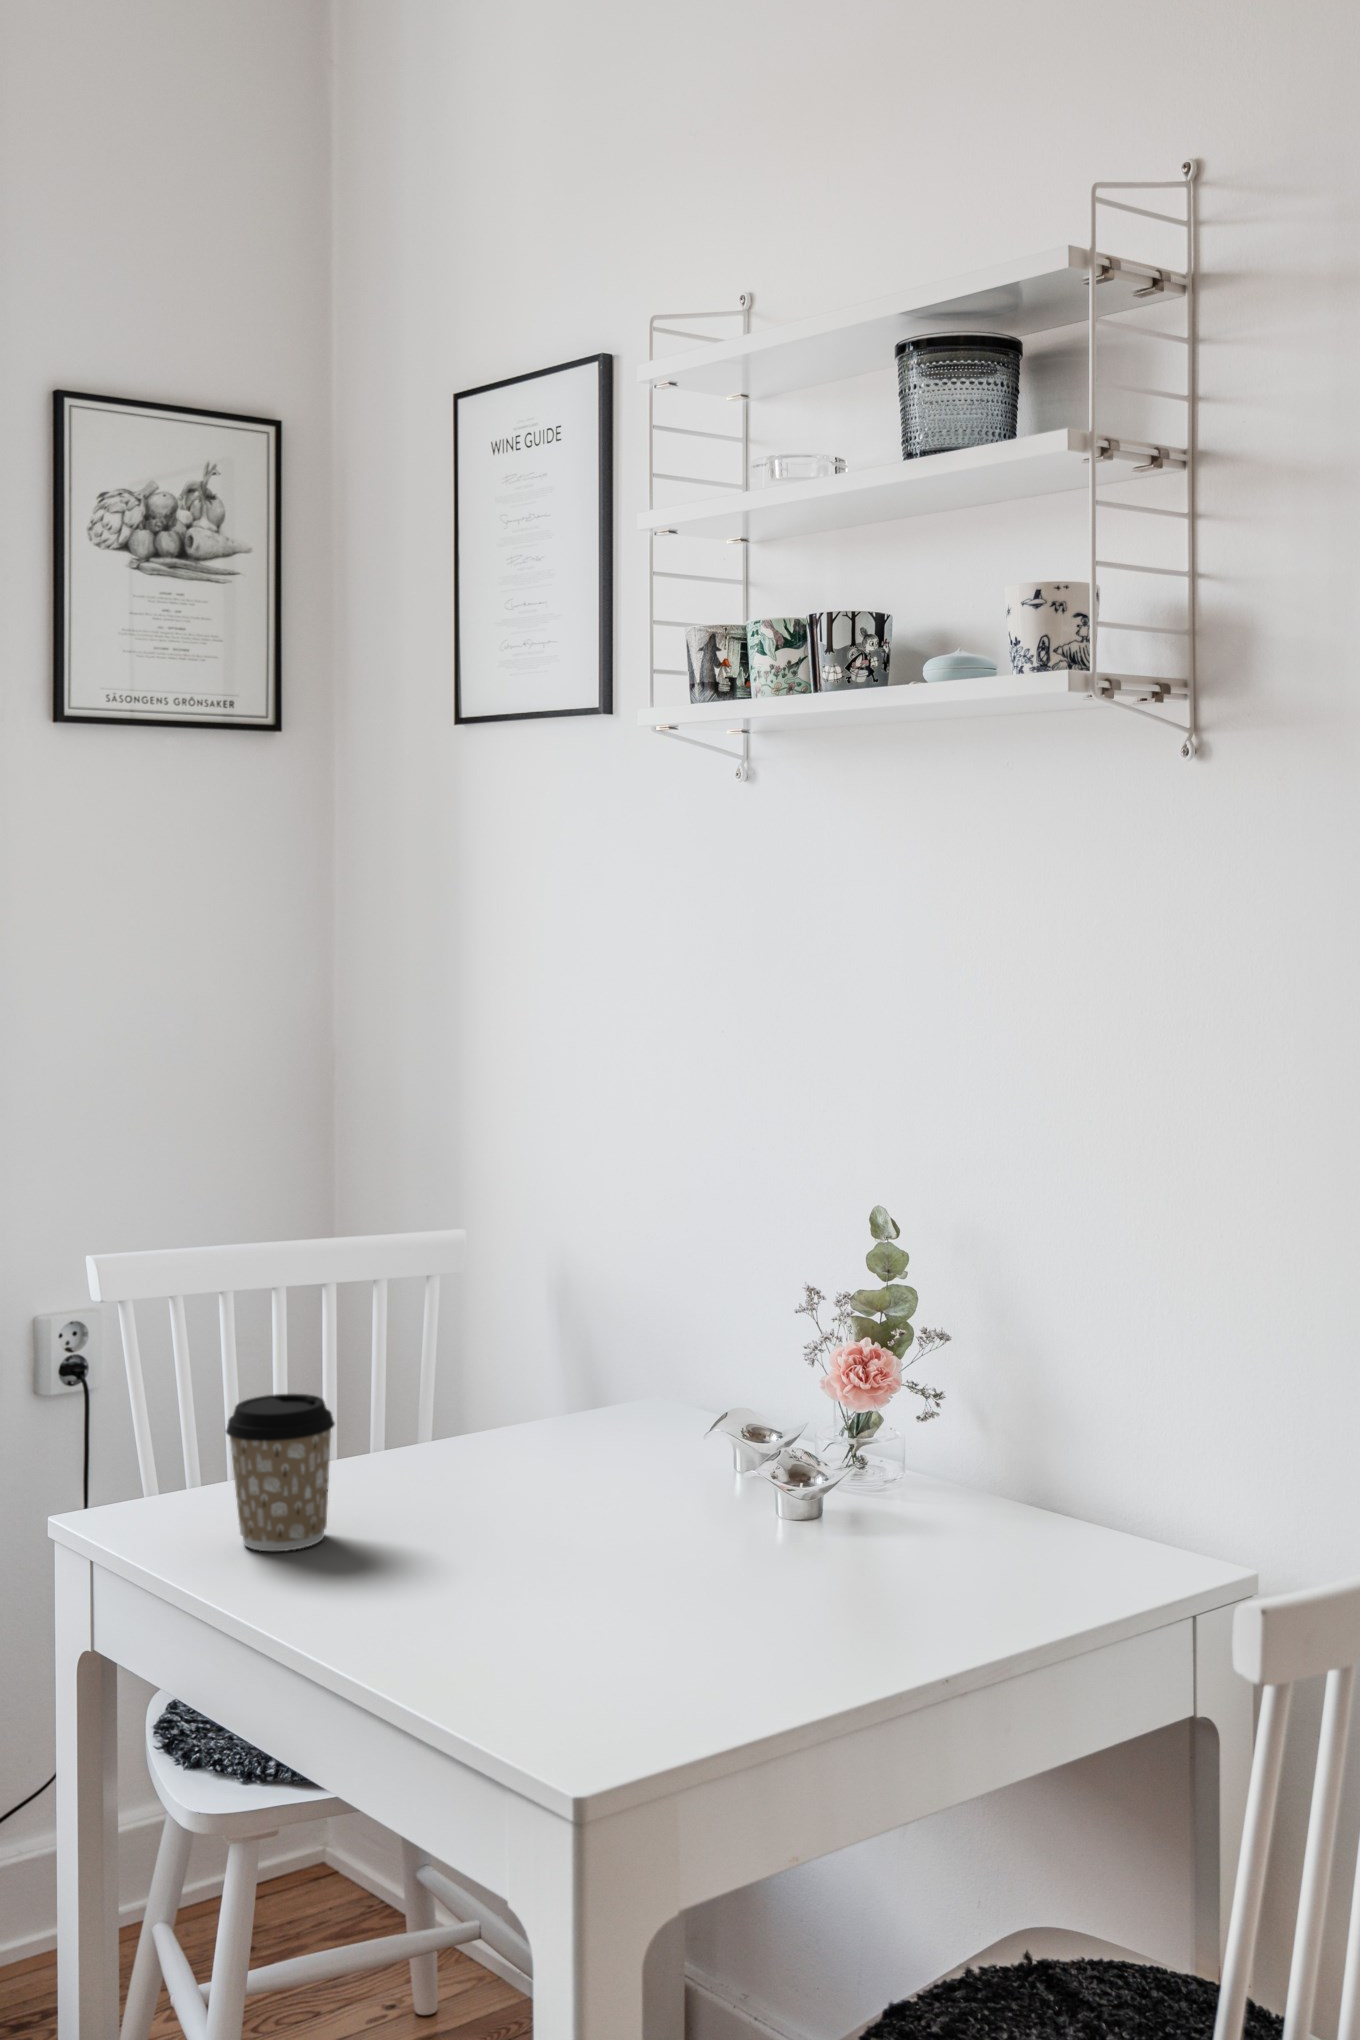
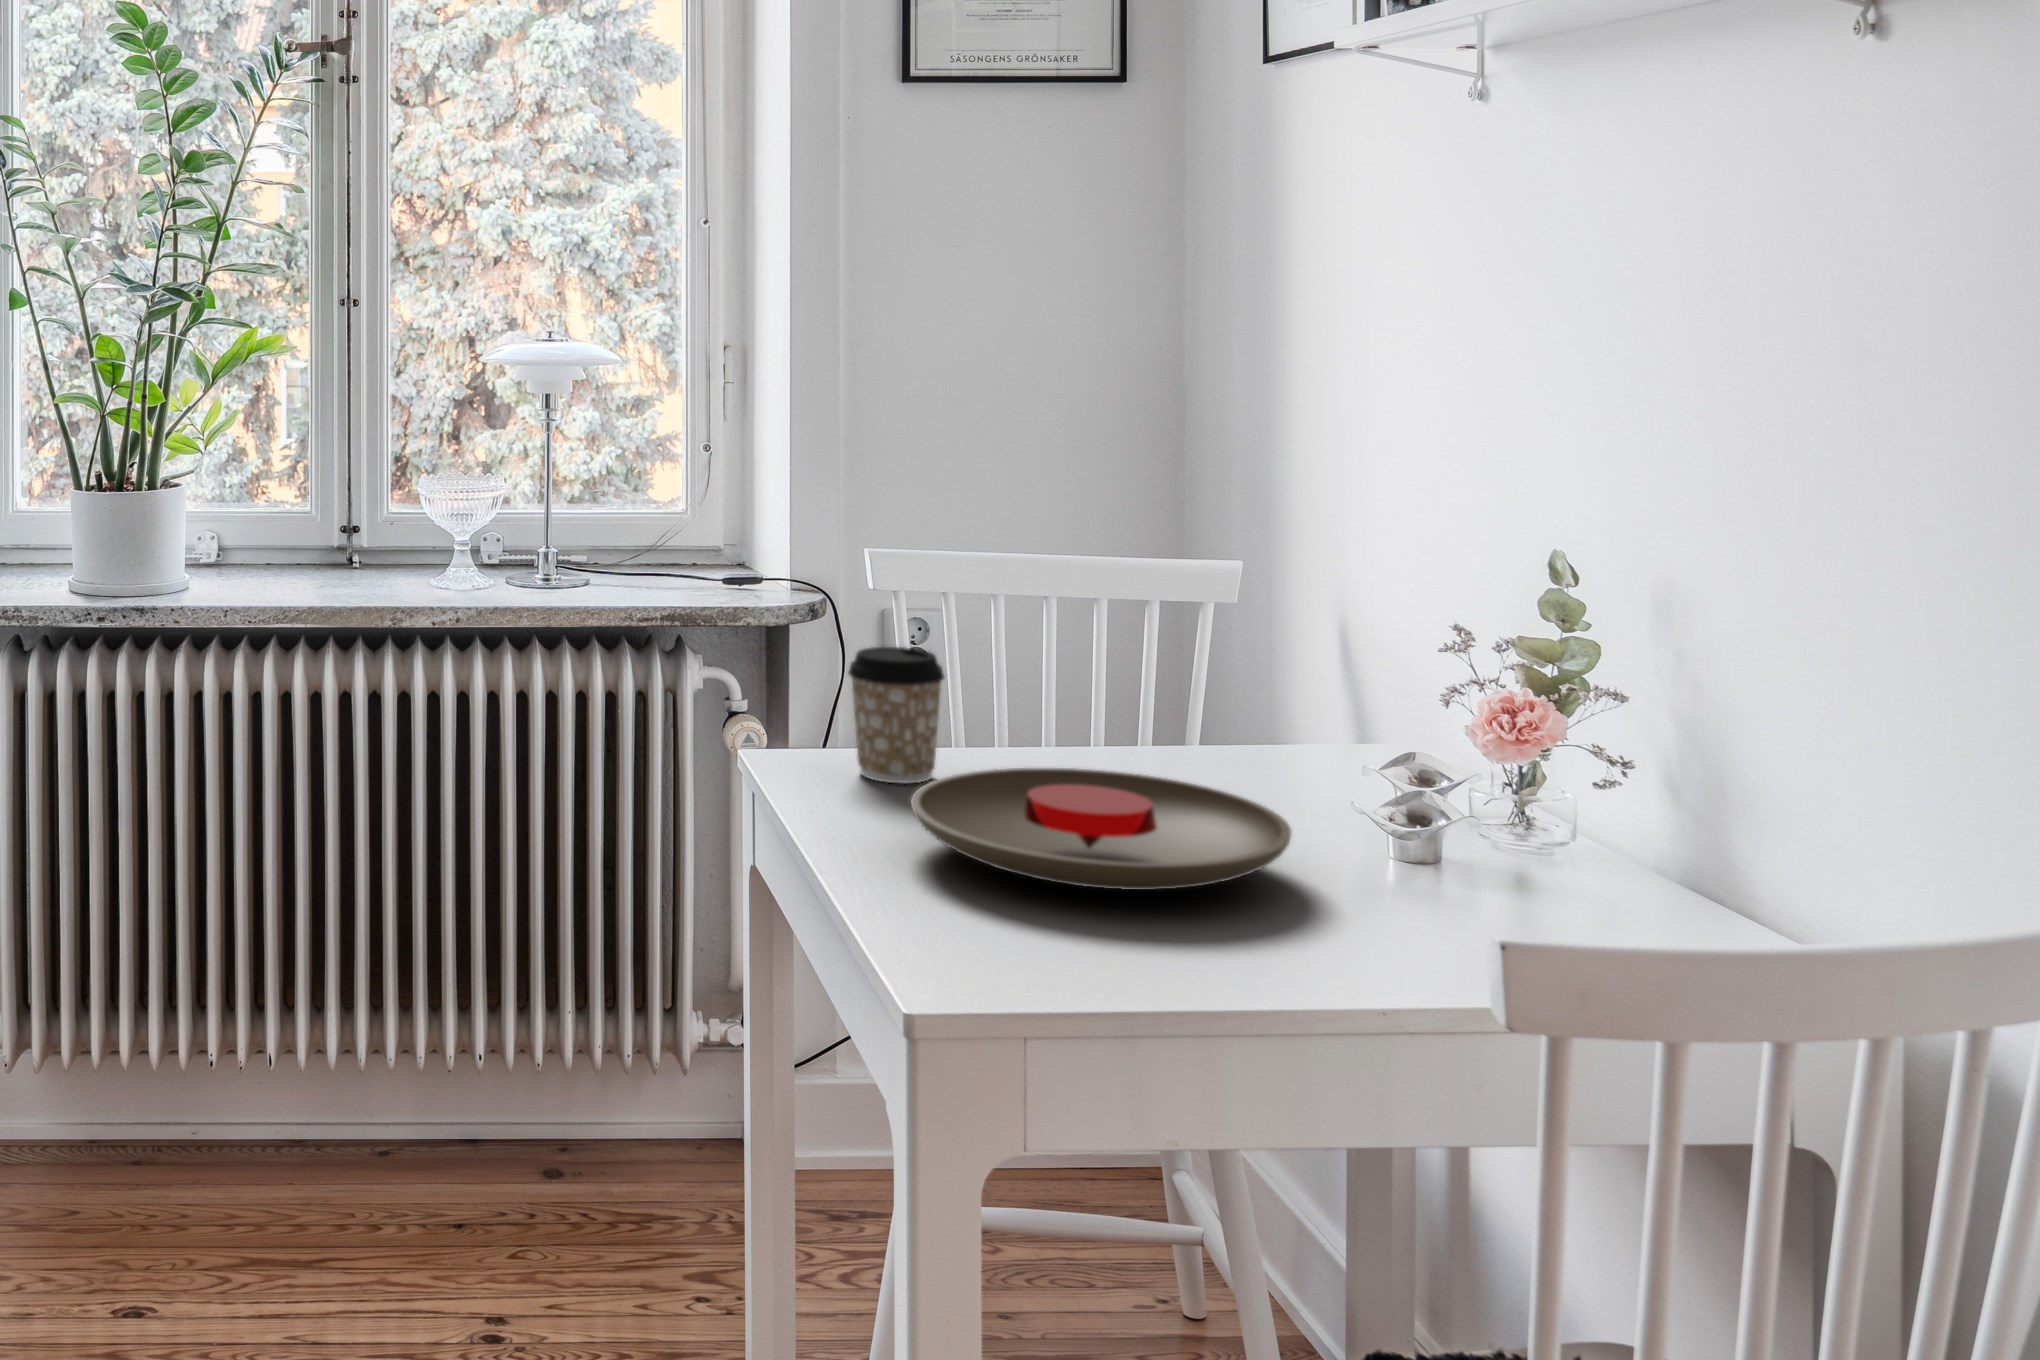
plate: none [394,1486,772,1620] -> present [911,768,1291,890]

